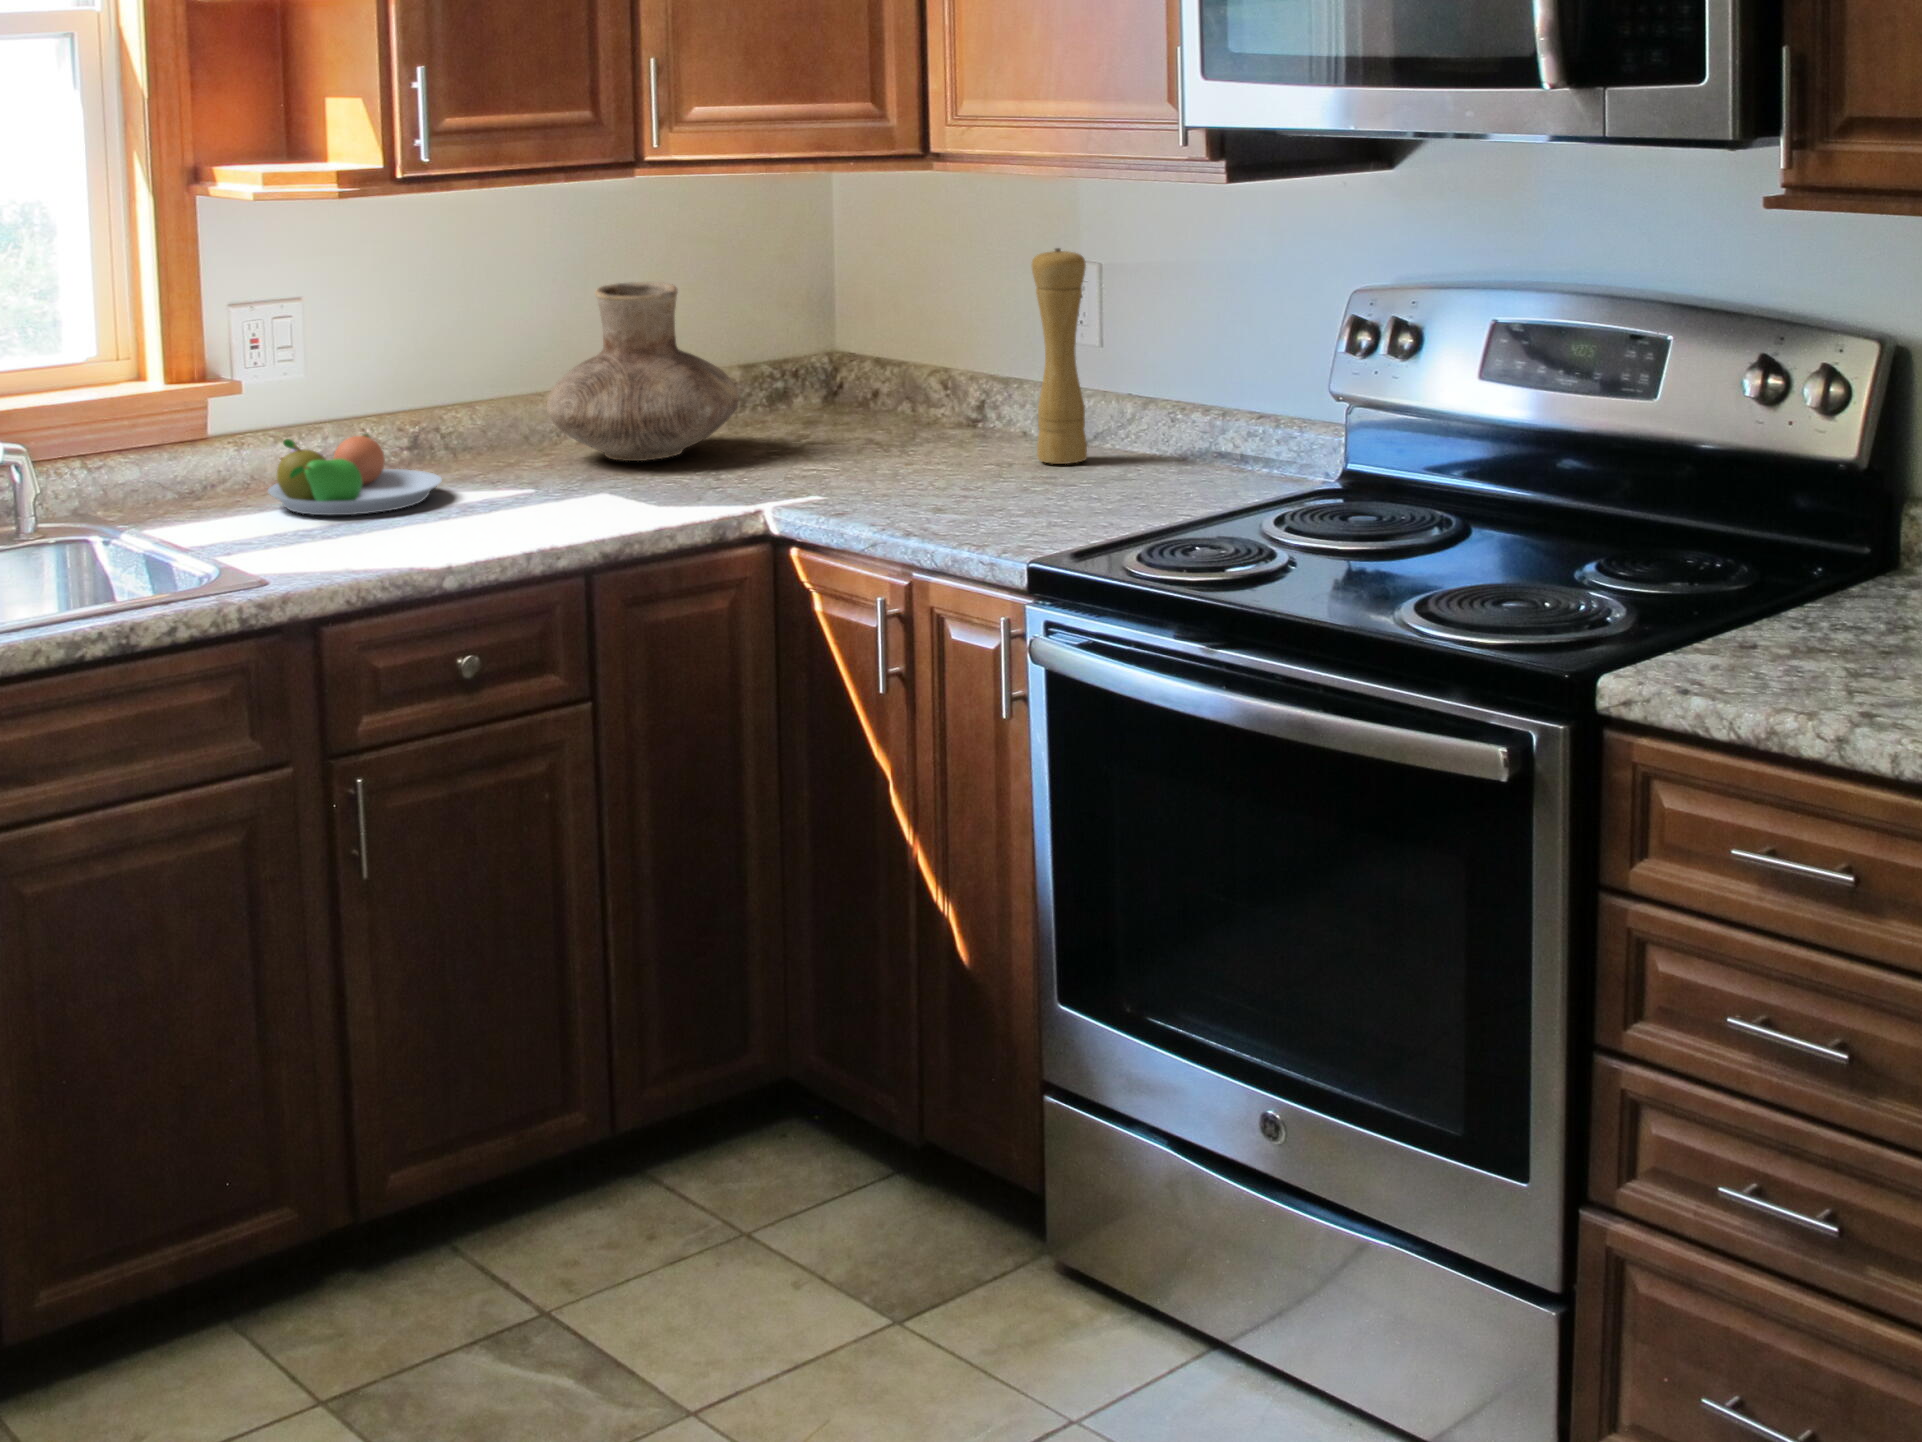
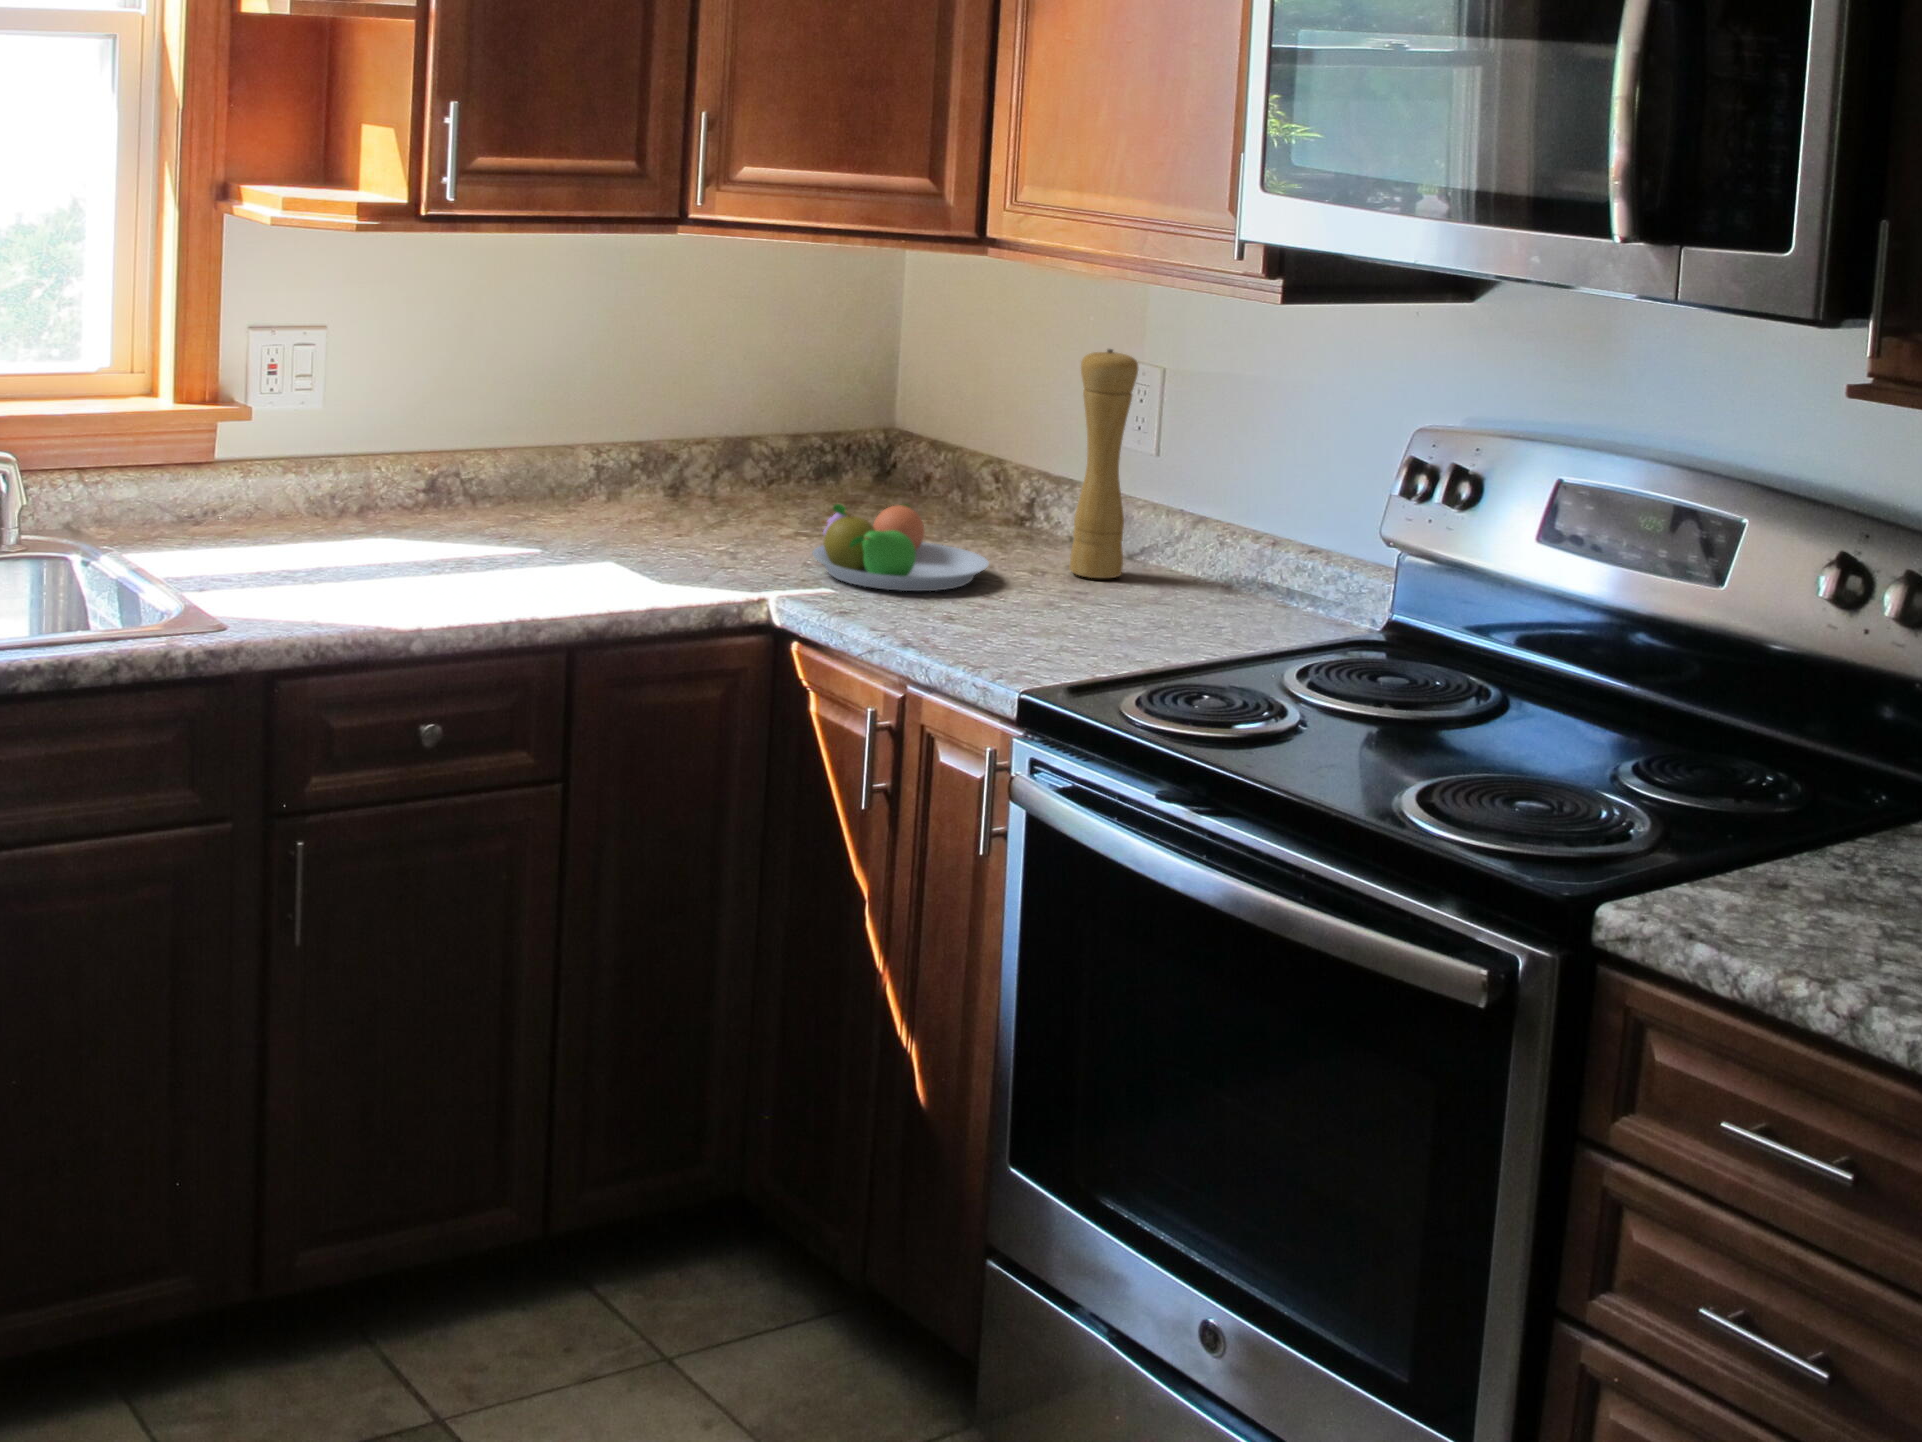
vase: present [546,282,740,461] -> none [568,340,769,528]
fruit bowl: present [268,434,442,515] -> present [812,504,989,591]

